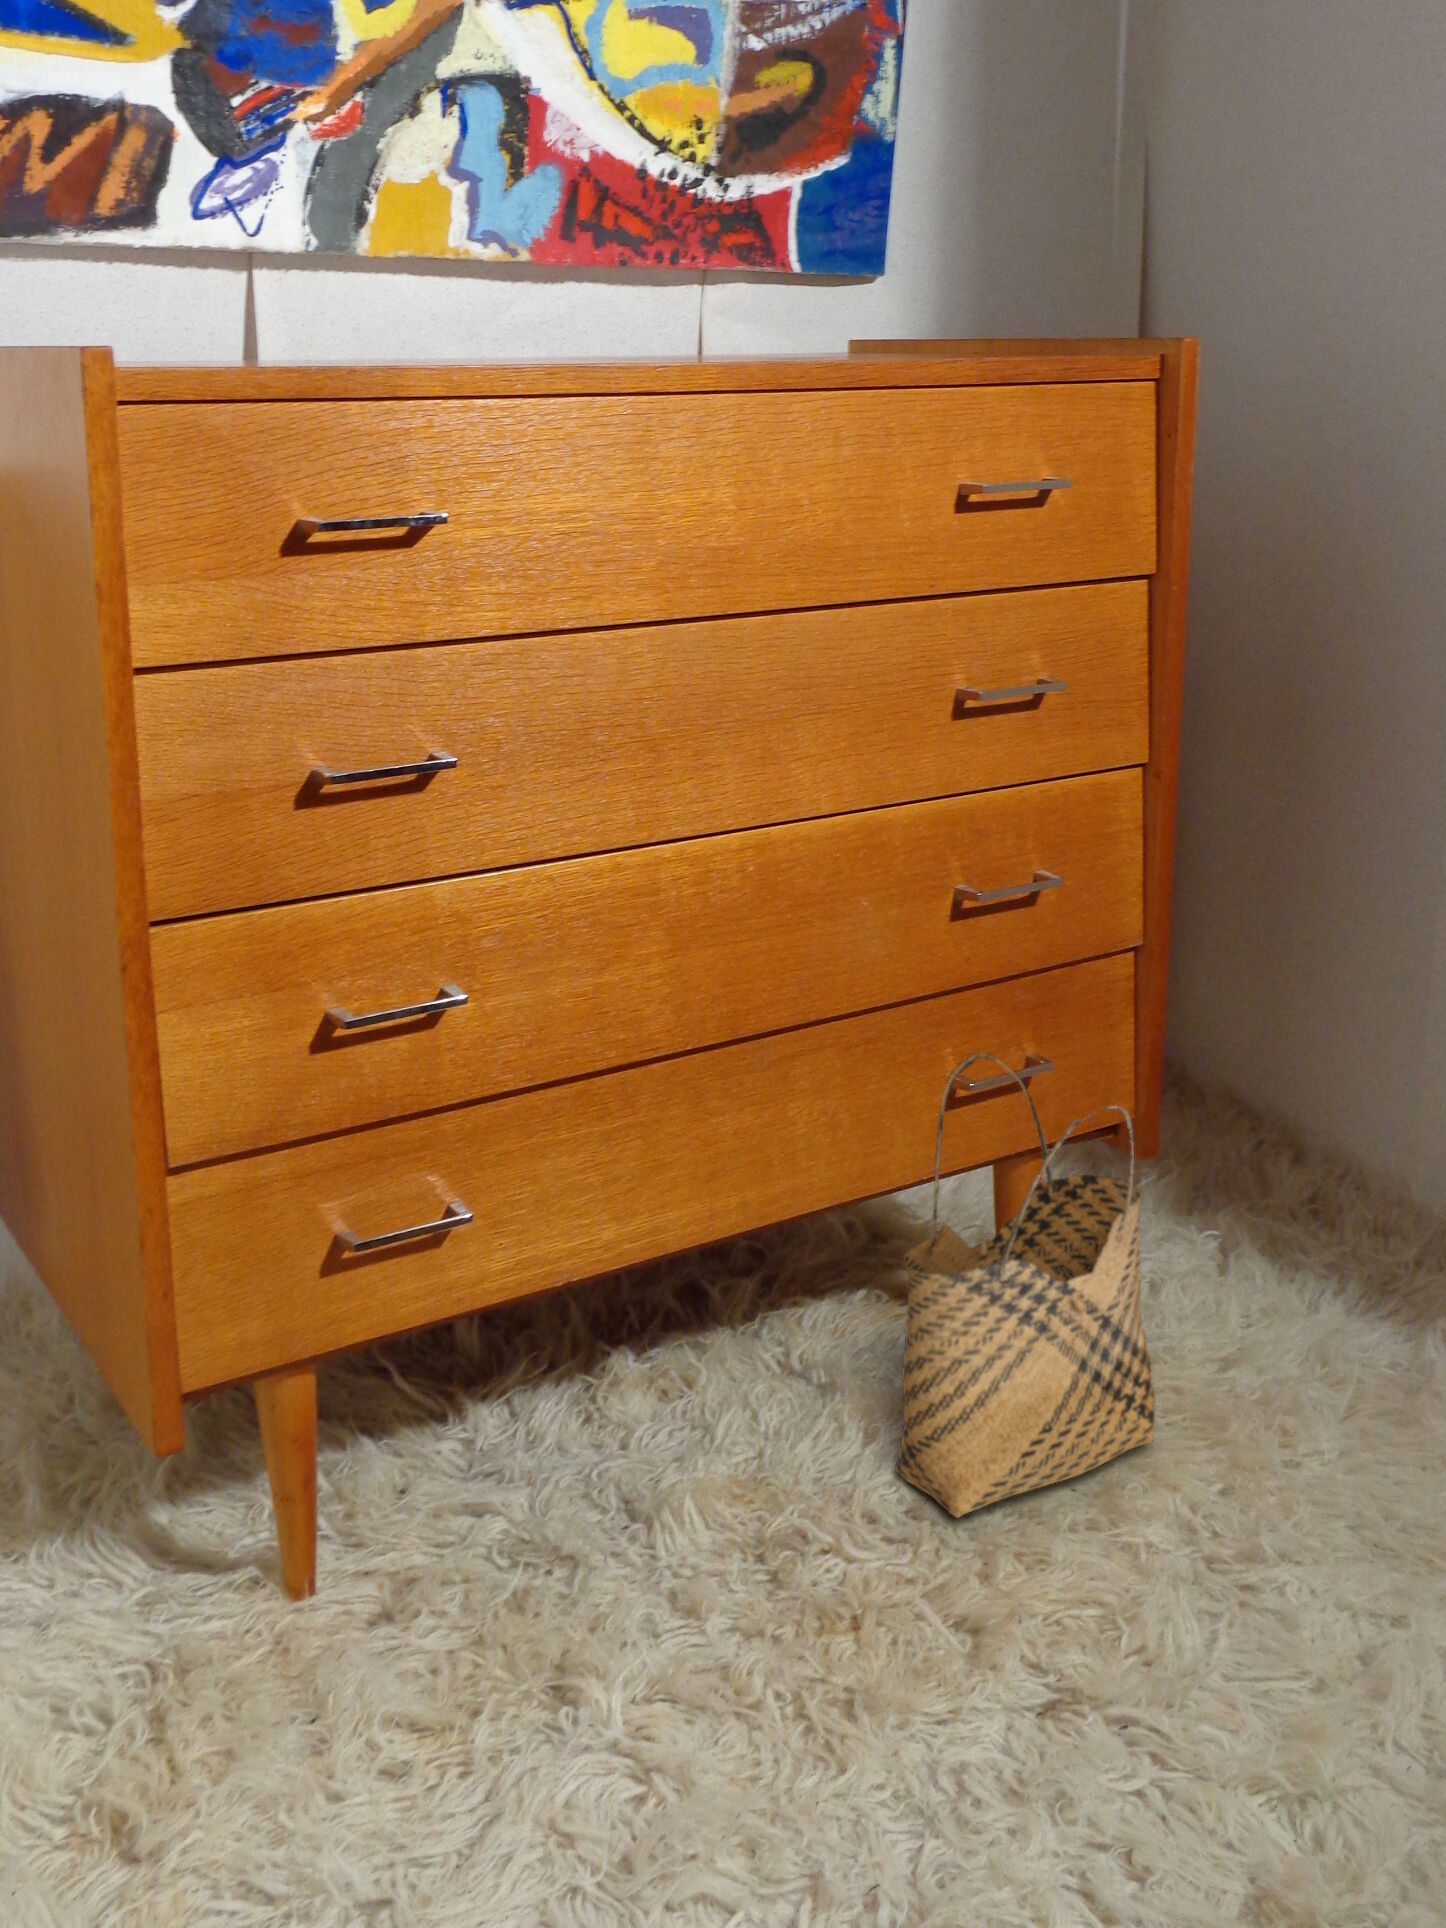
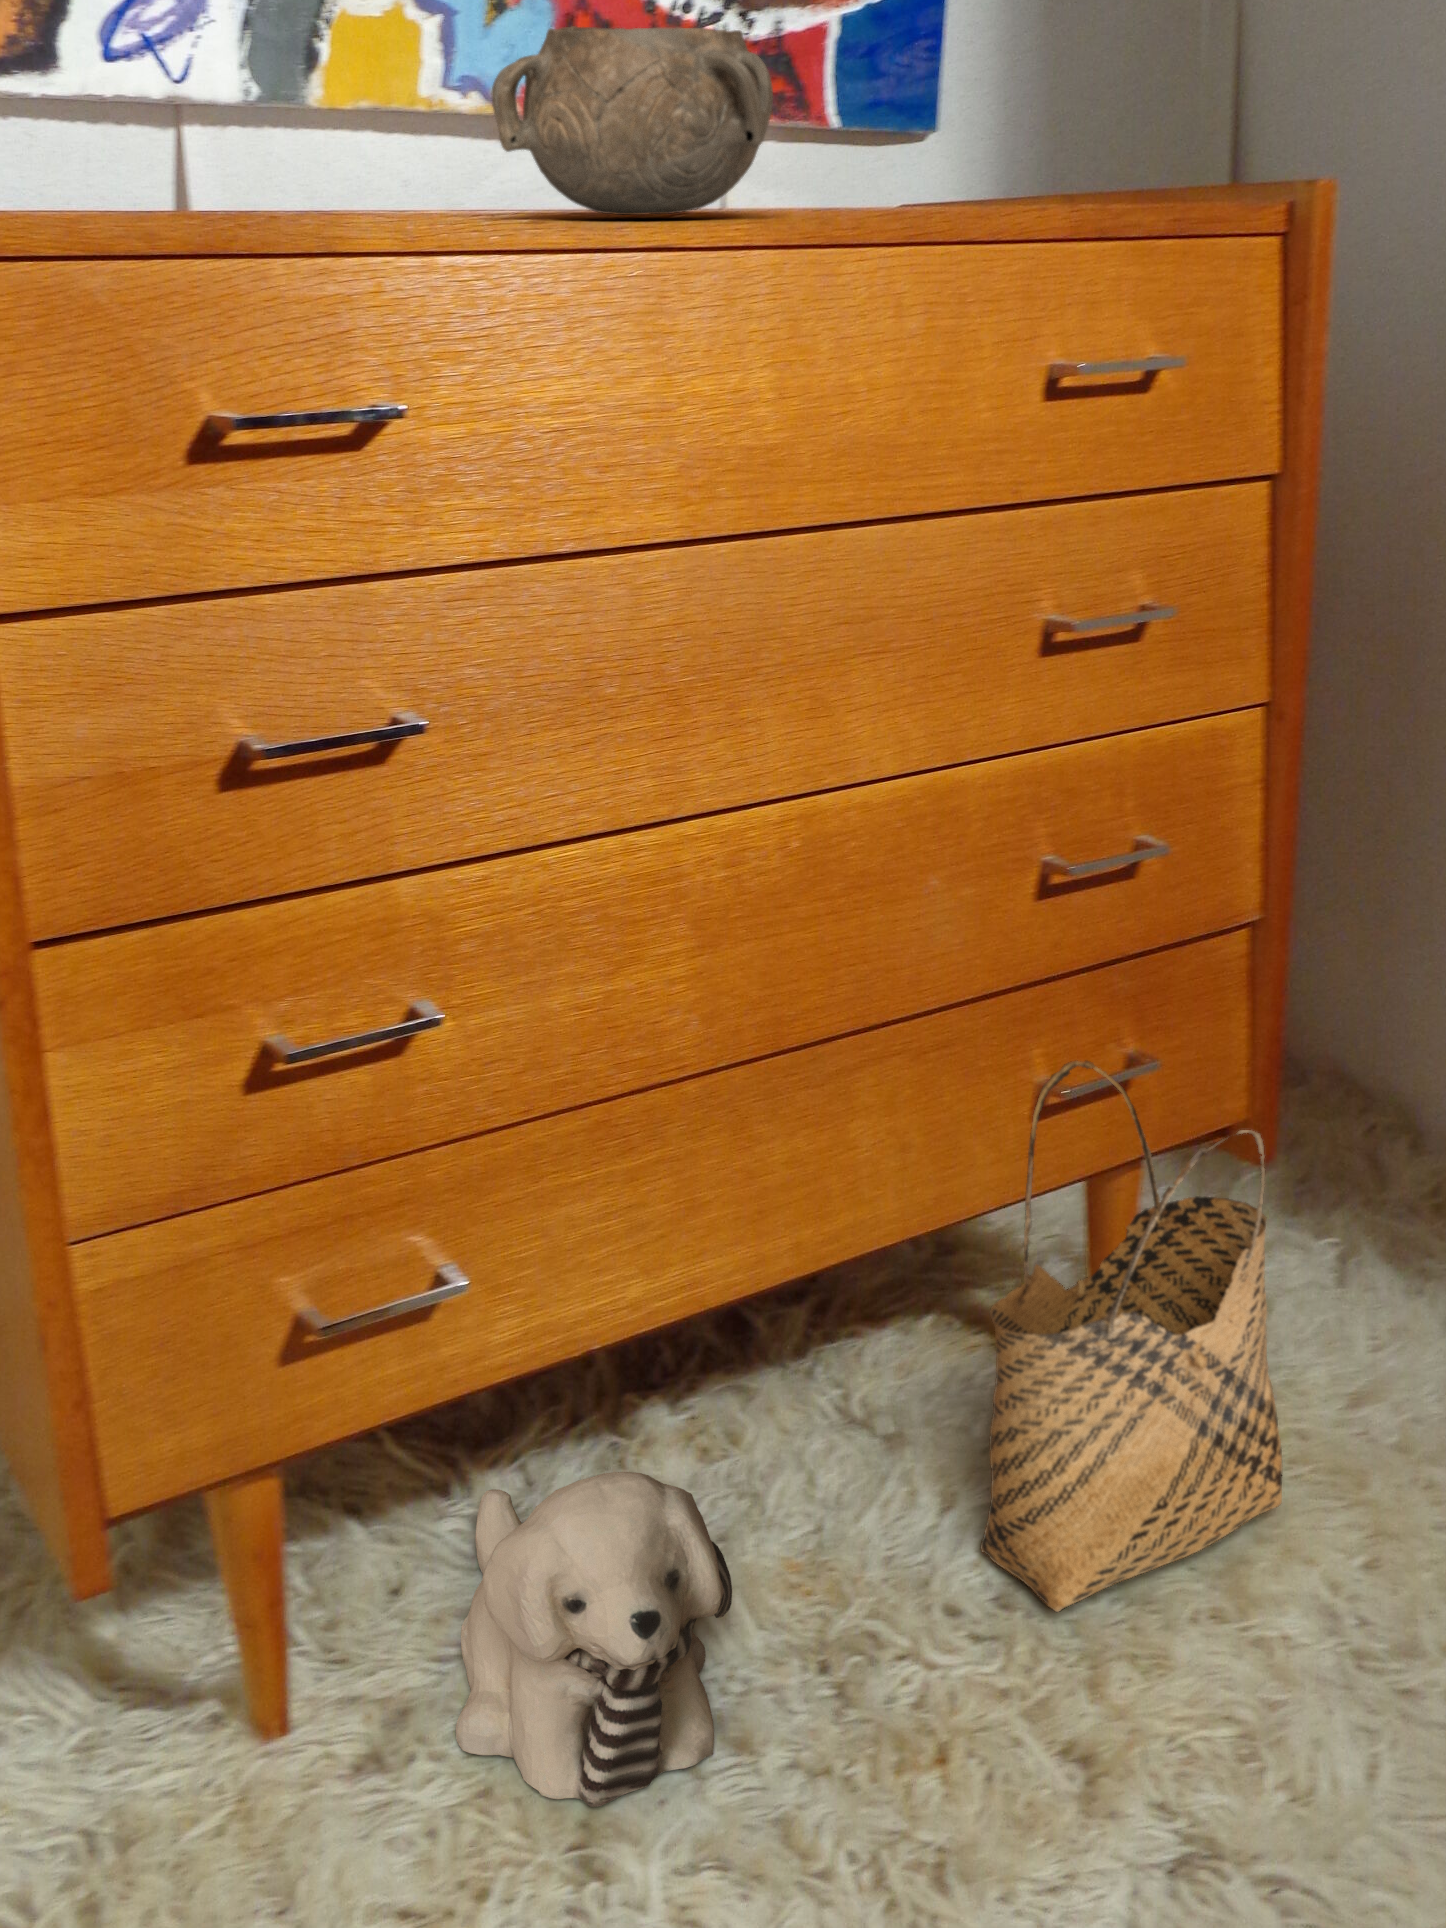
decorative bowl: none [519,217,736,362] -> present [492,26,773,215]
plush toy: none [450,1376,683,1655] -> present [456,1472,732,1807]

